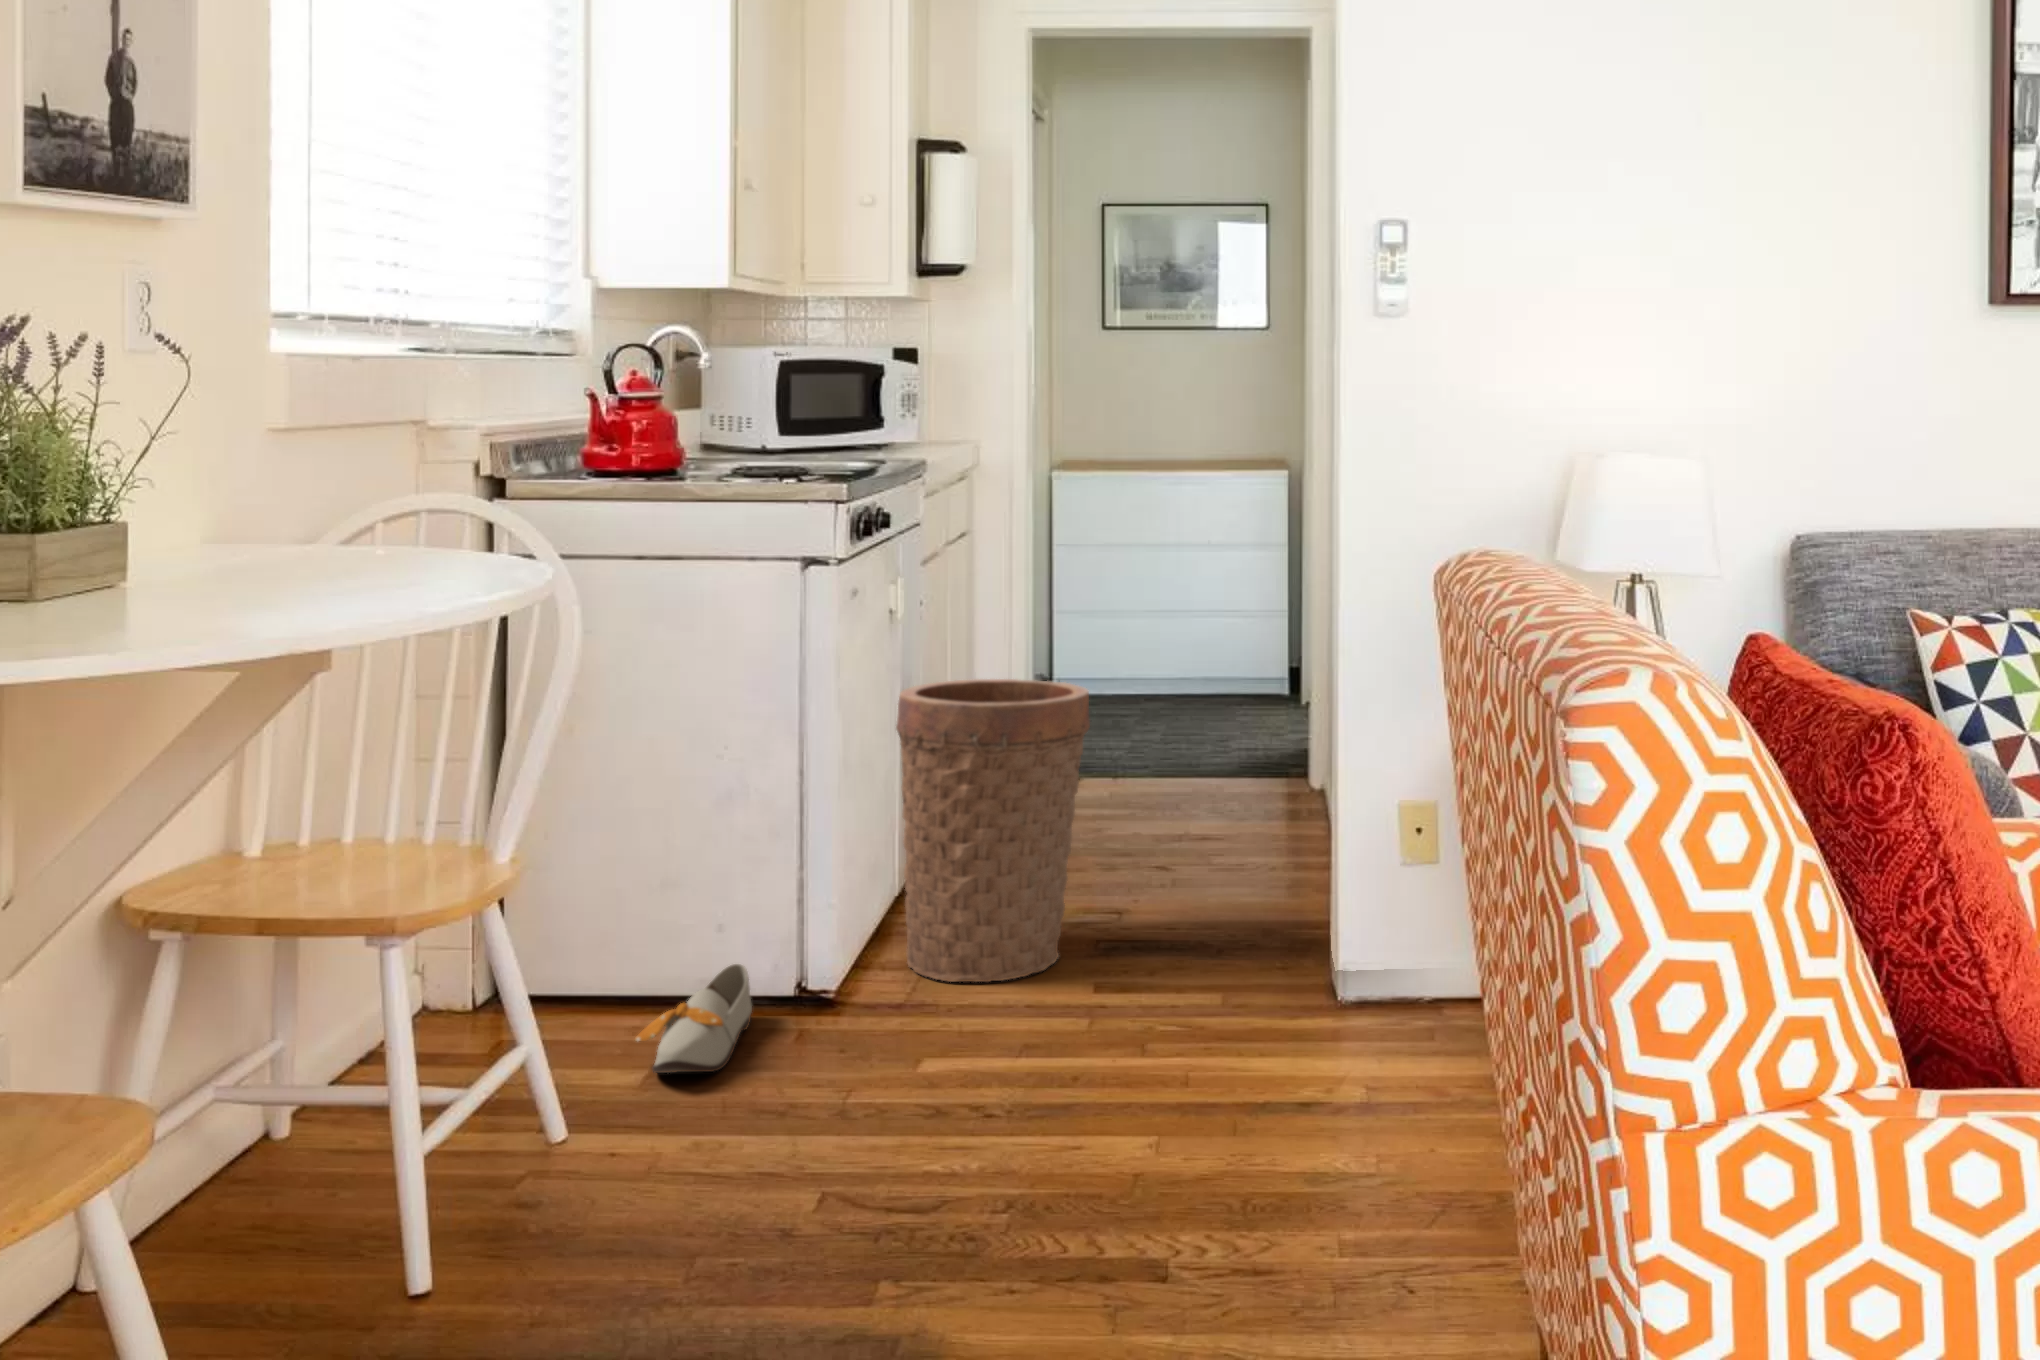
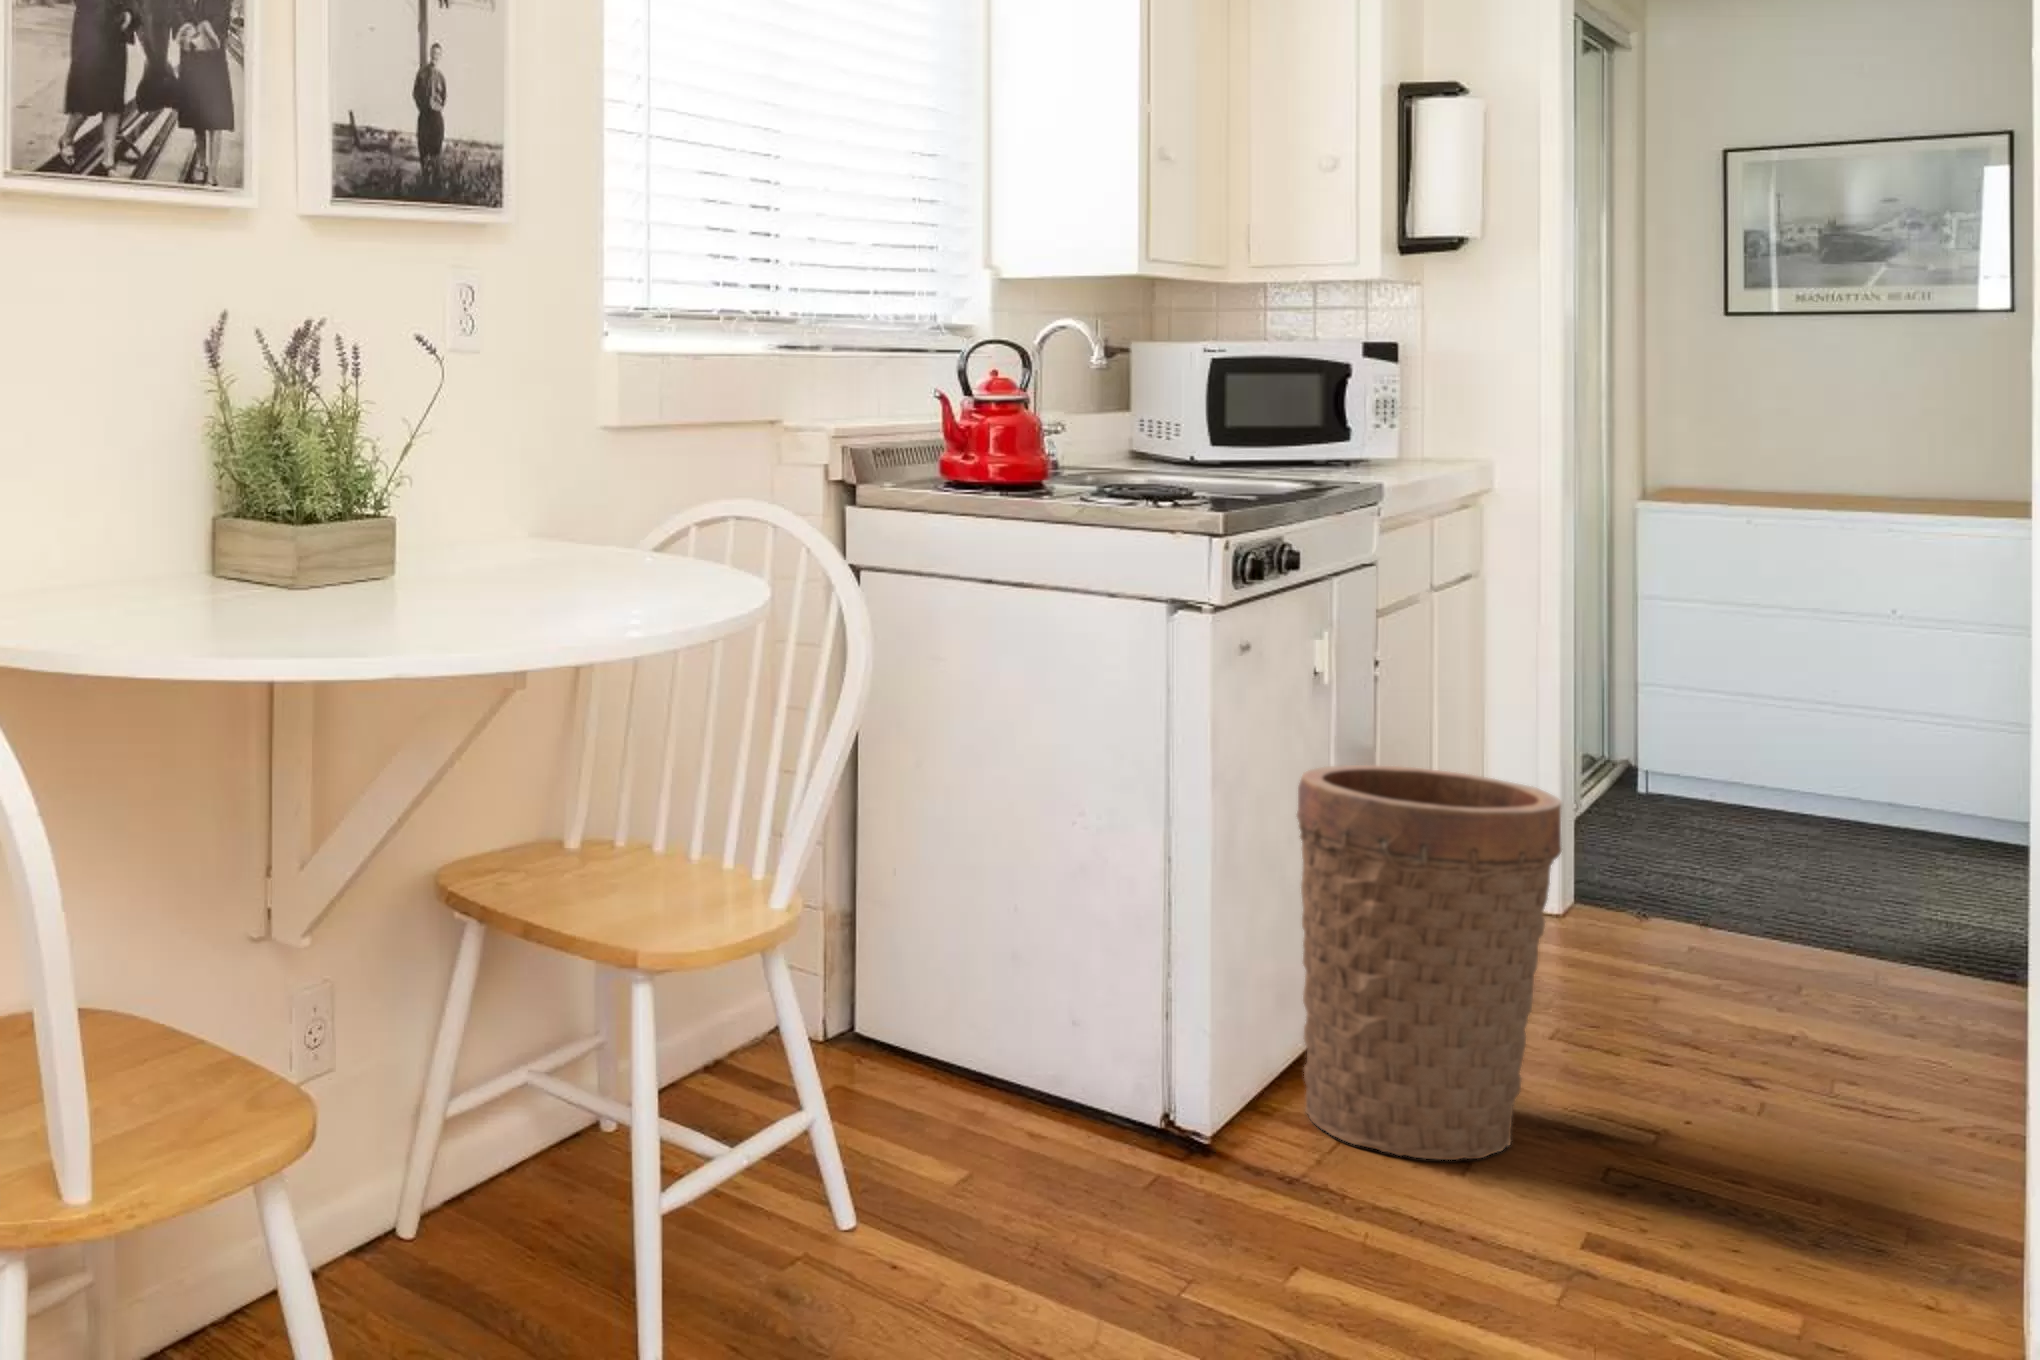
shoe: present [635,964,752,1073] -> none [949,1063,1095,1183]

